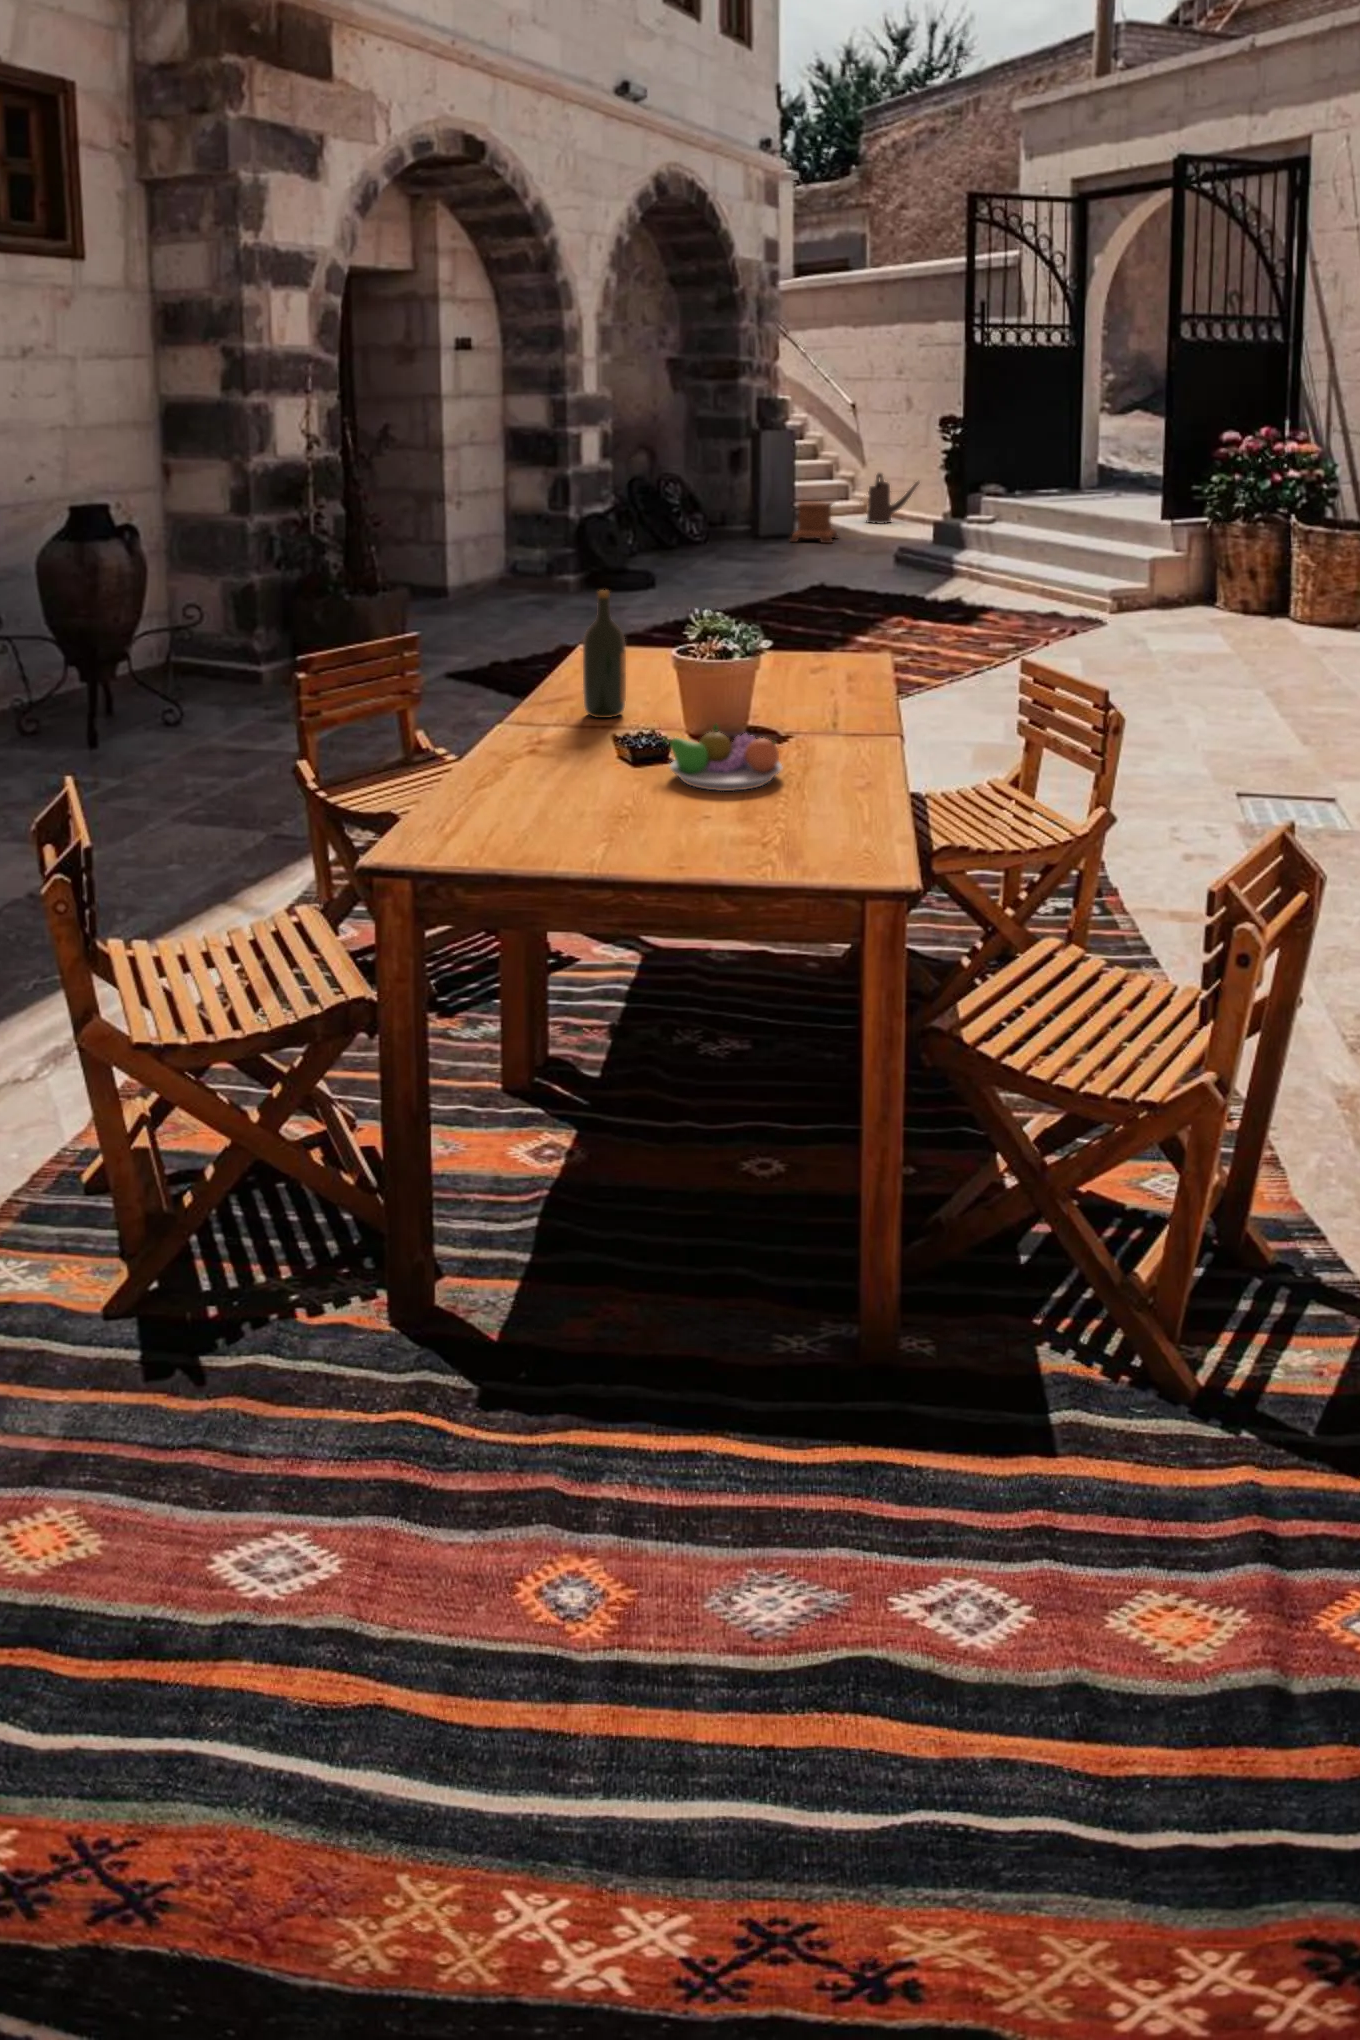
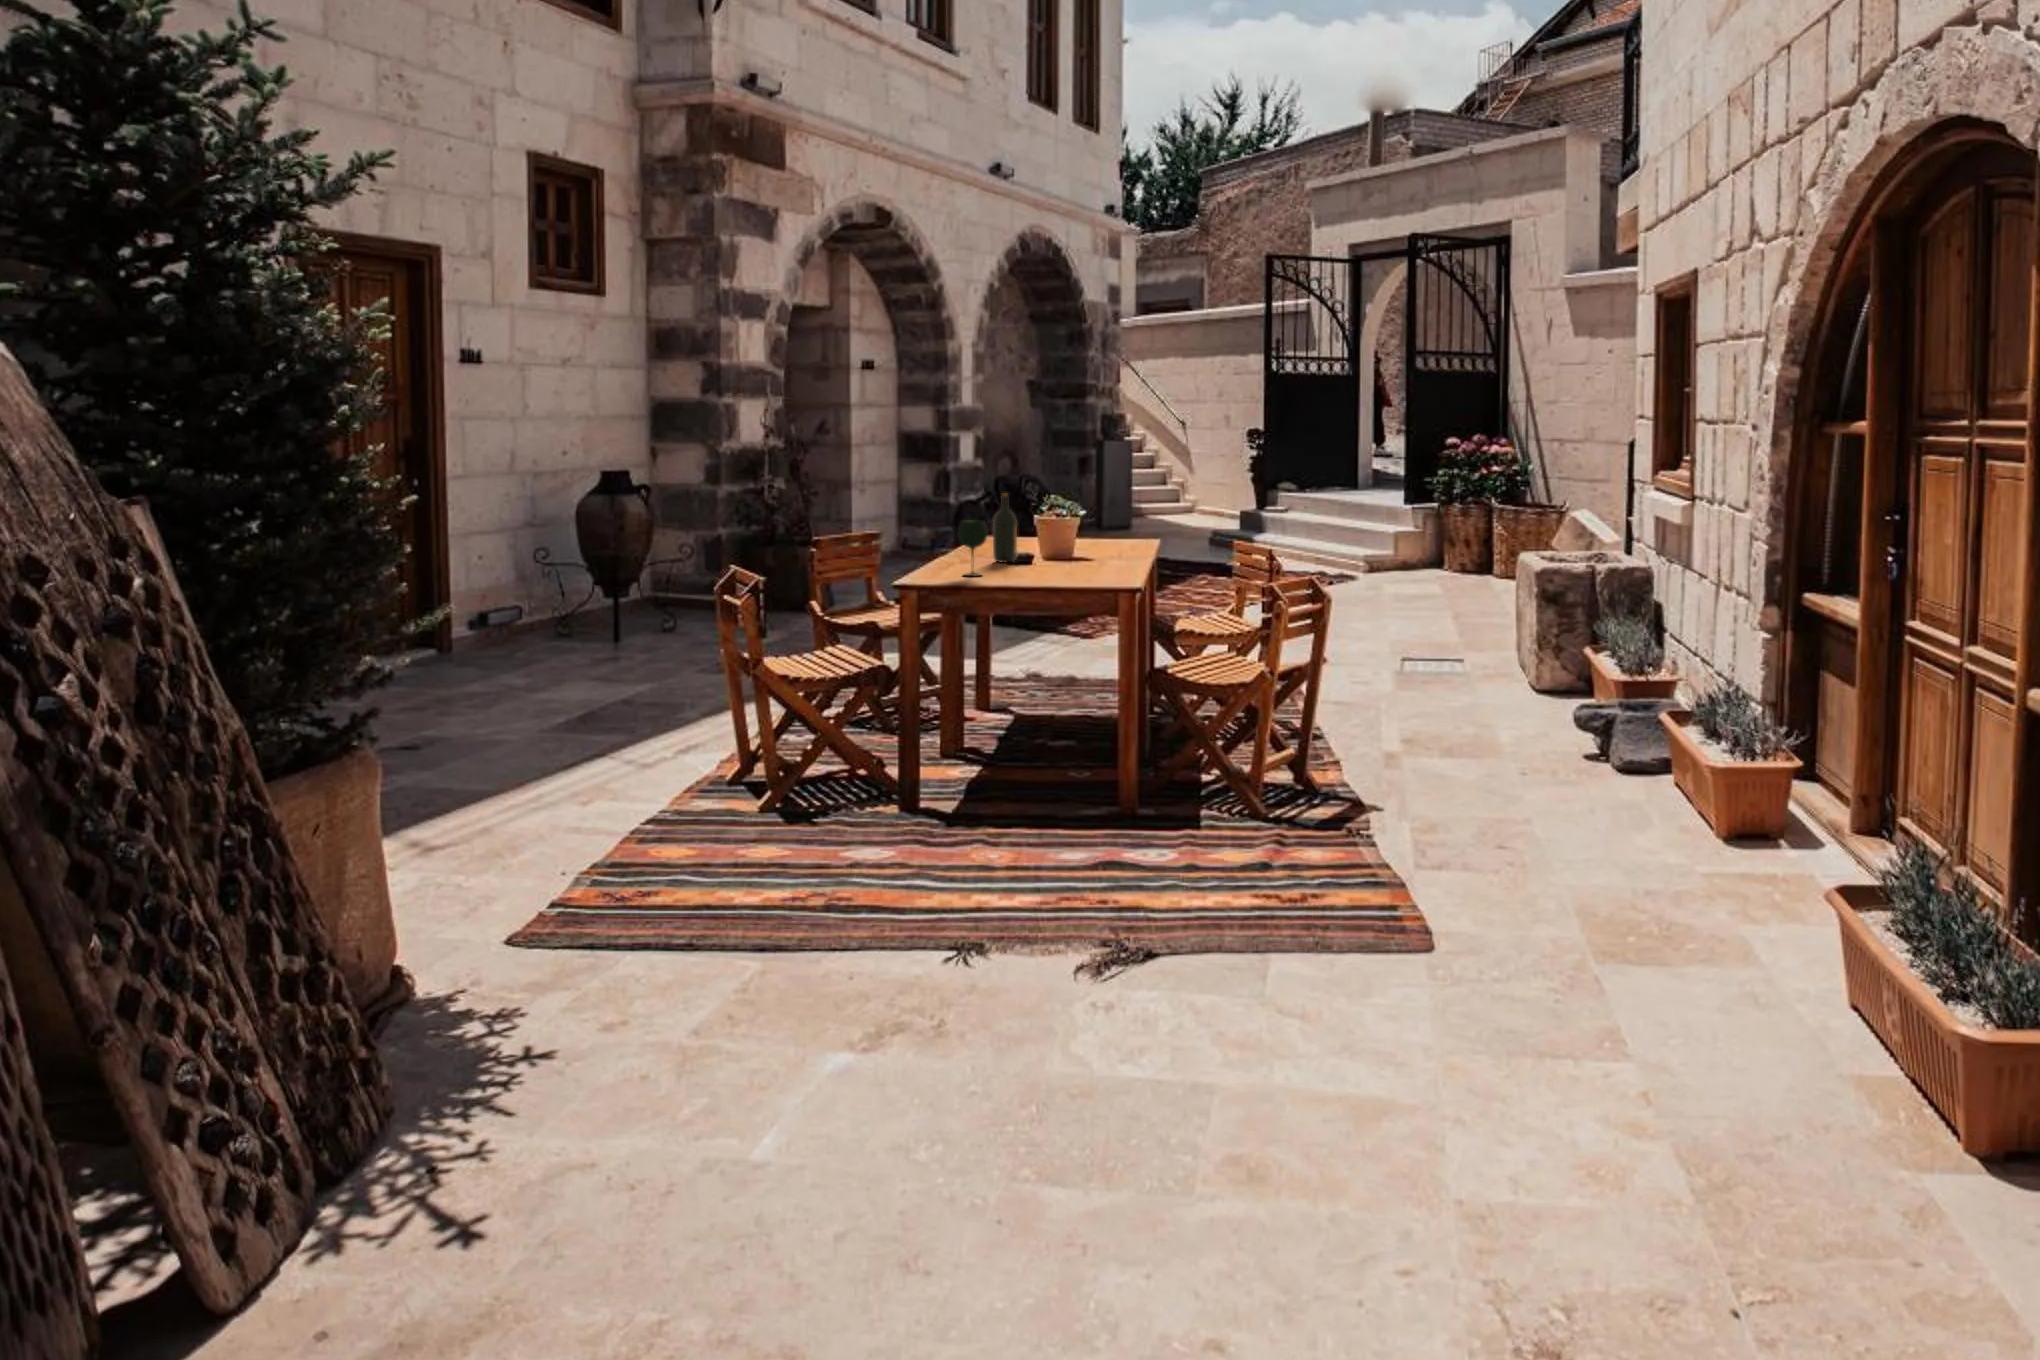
watering can: present [867,473,919,524] -> none [1188,478,1238,519]
stool: present [791,501,838,543] -> none [1129,498,1170,532]
wine glass: none [504,663,563,777] -> present [958,520,987,576]
fruit bowl: present [663,725,782,791] -> none [1039,551,1099,579]

